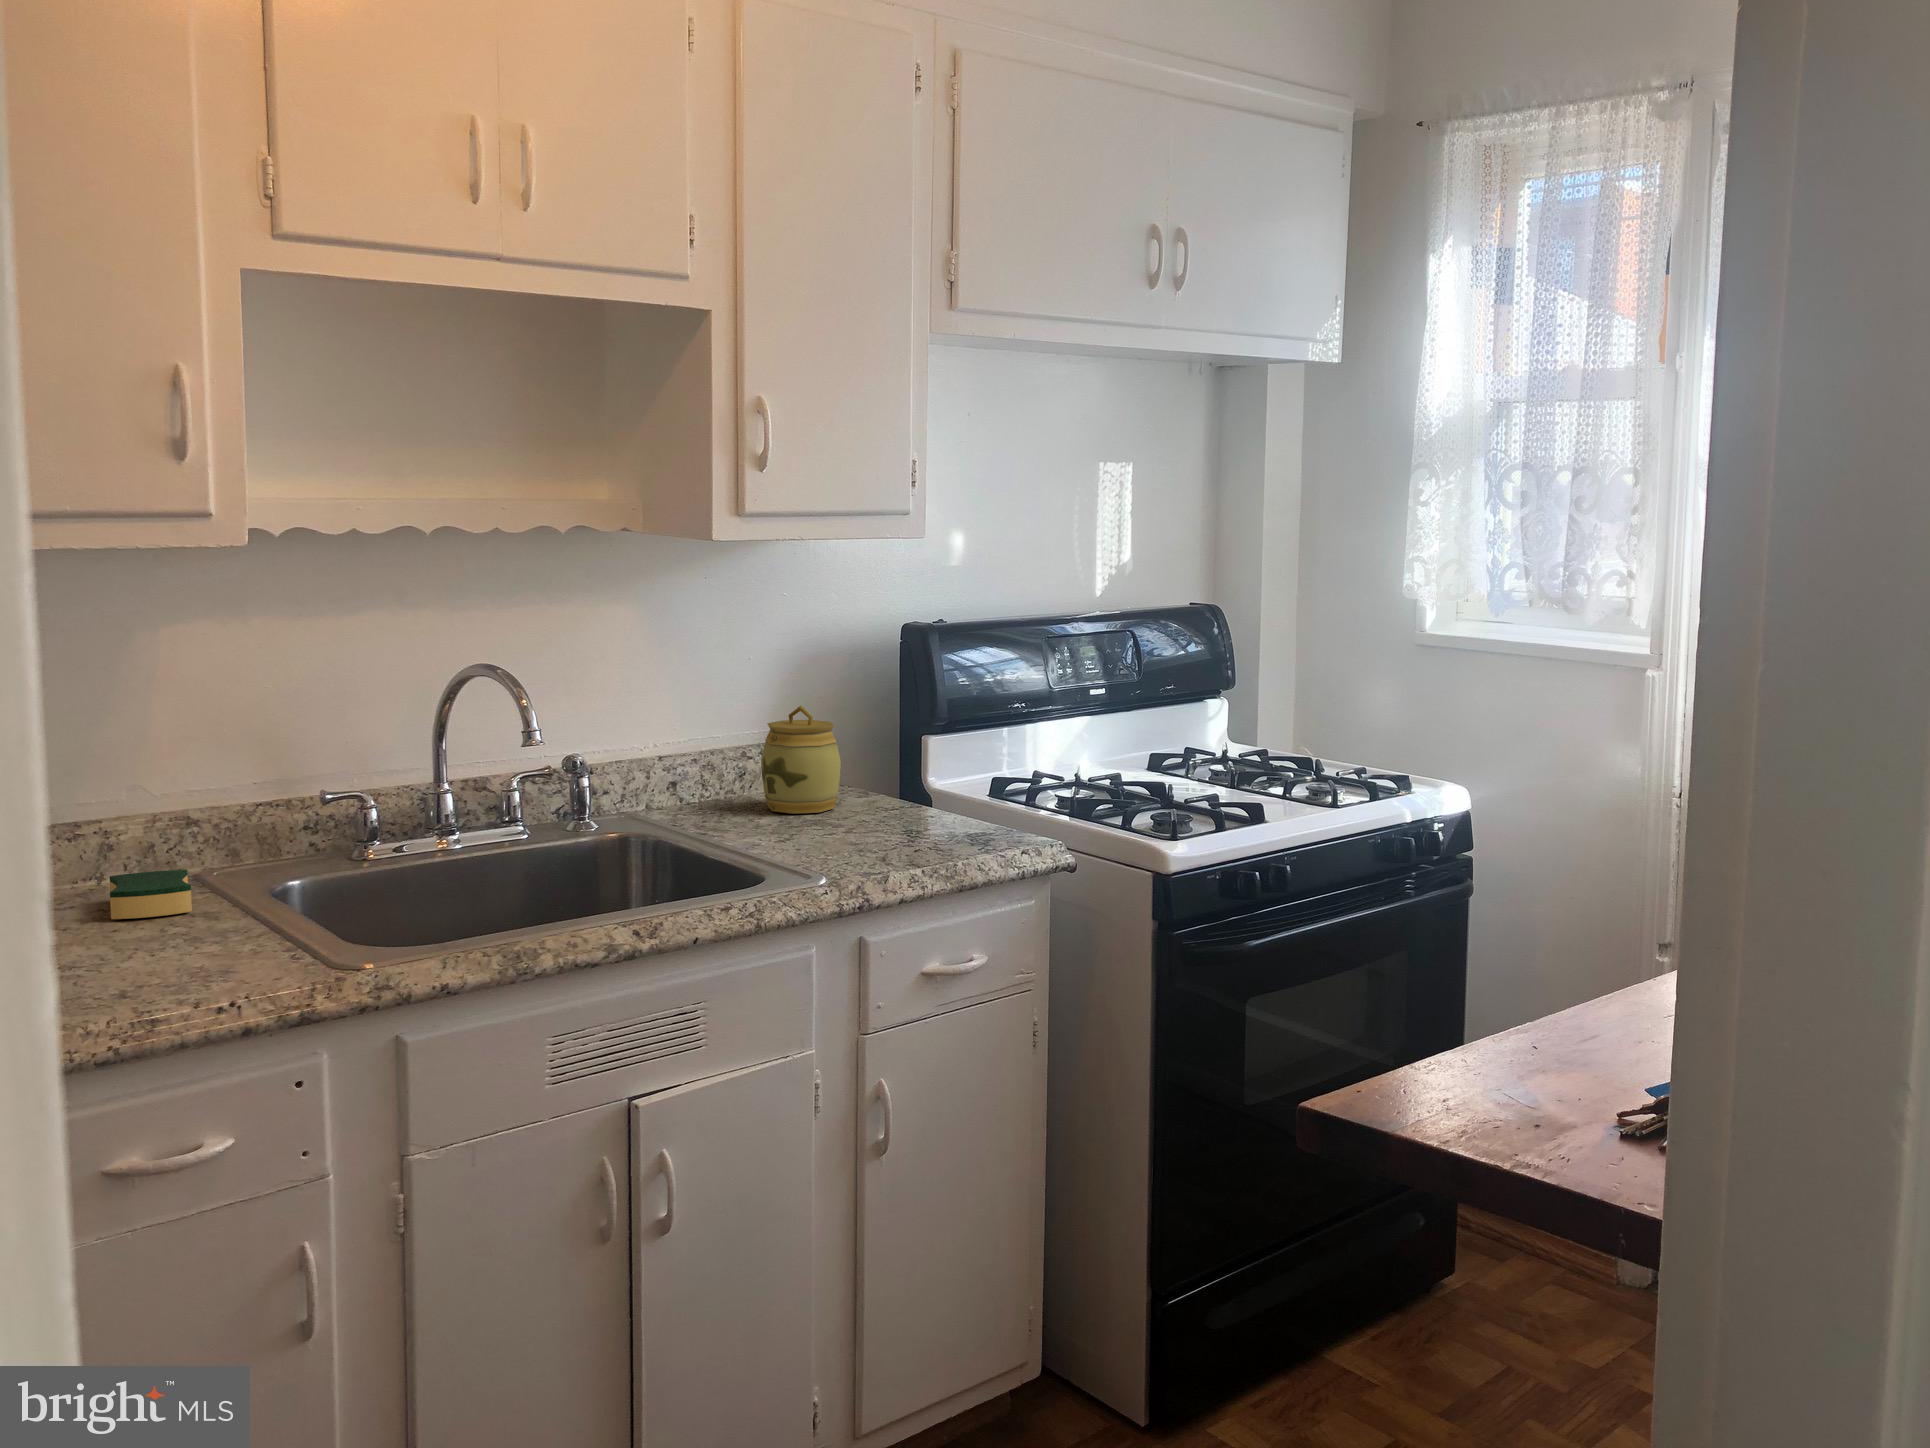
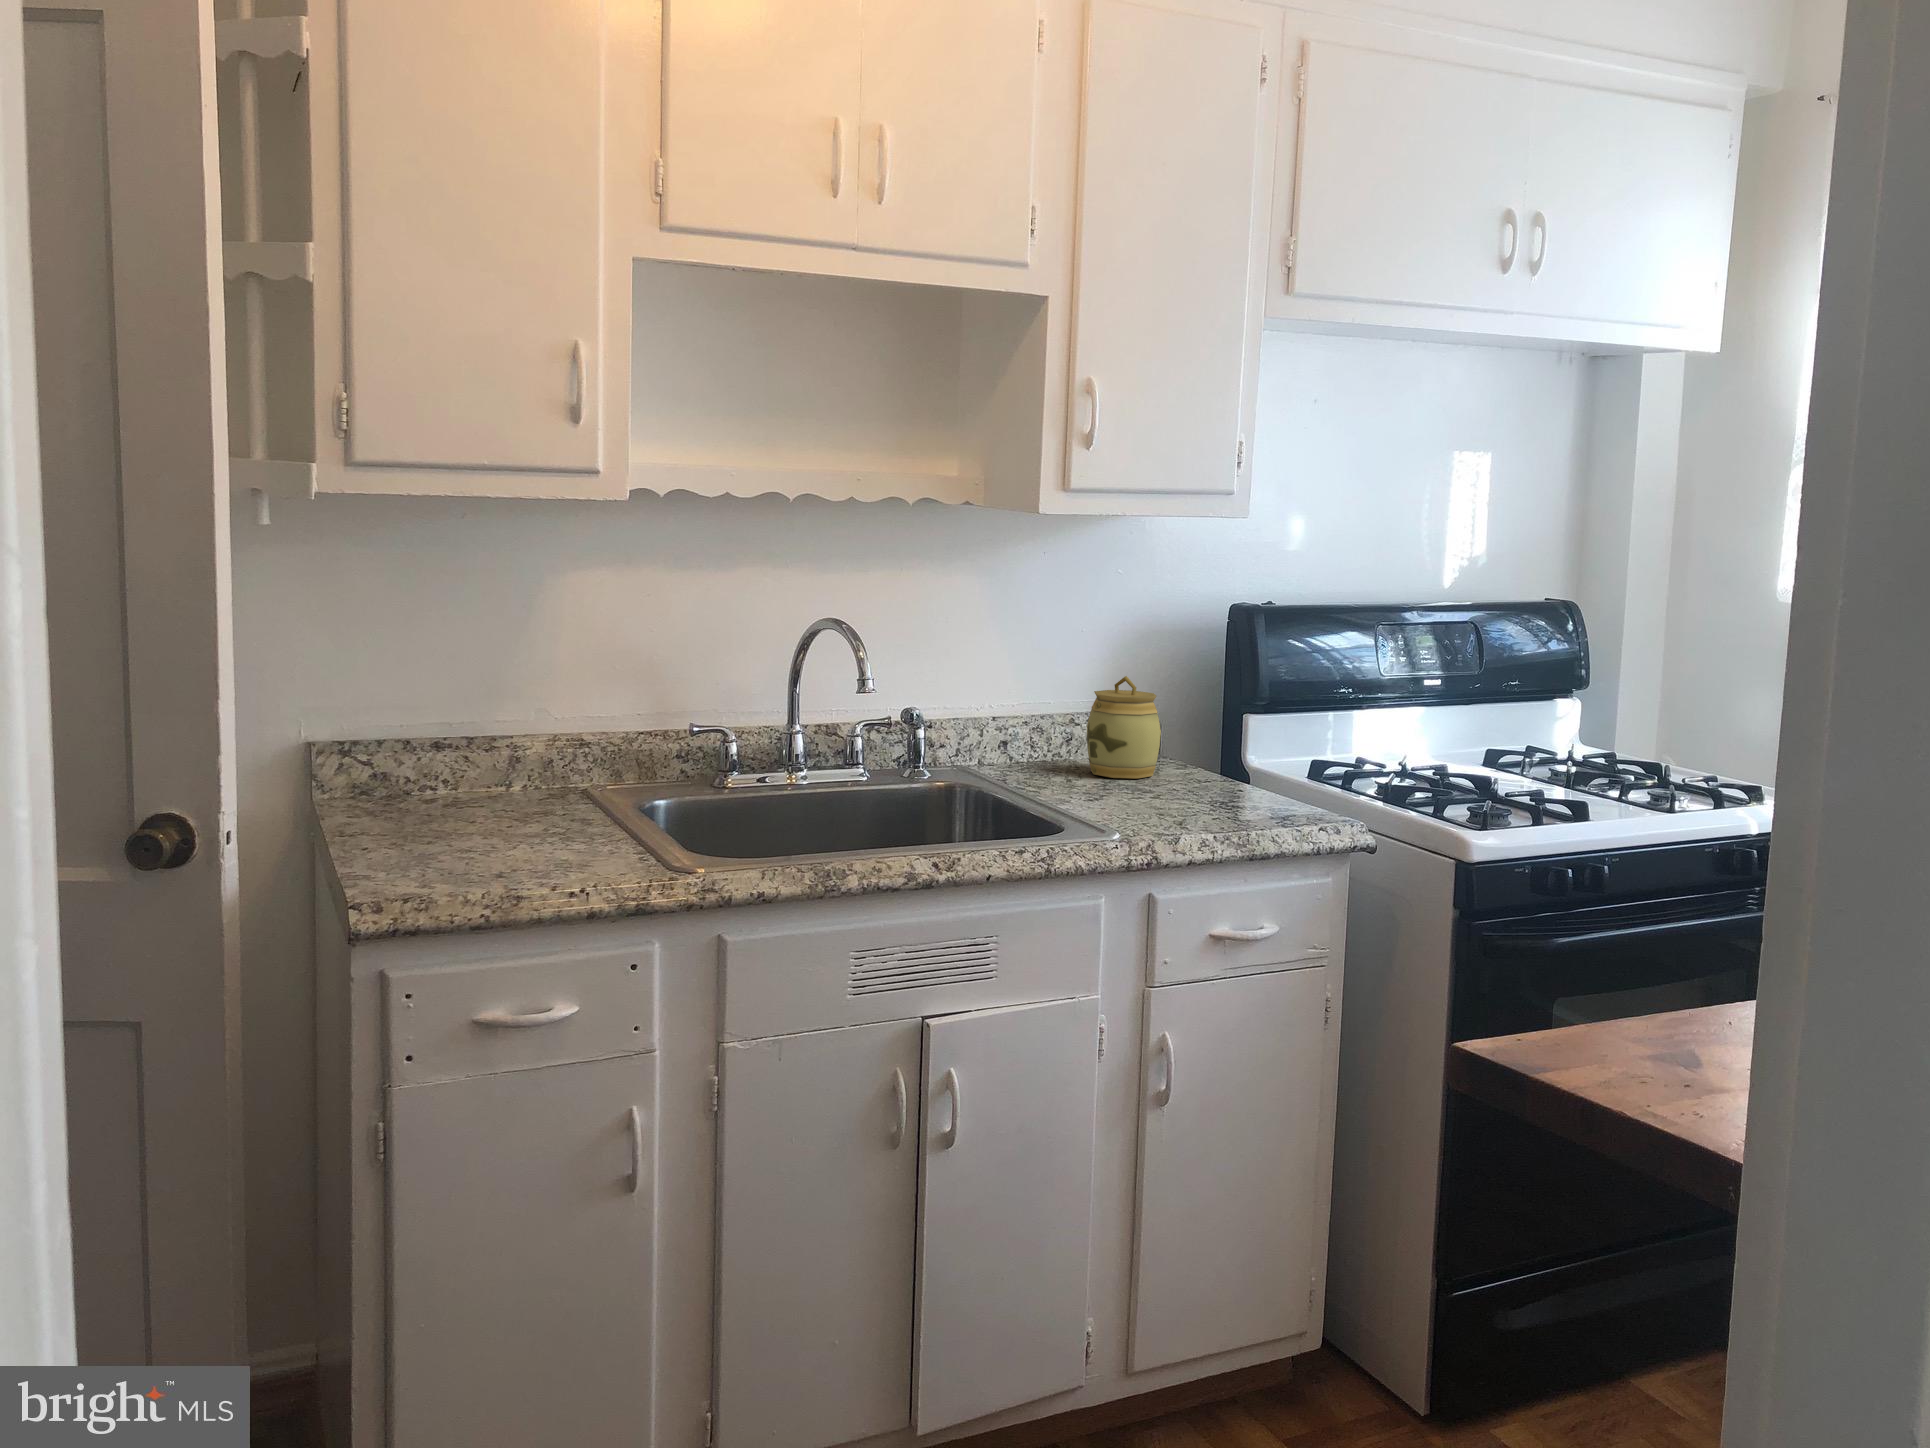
sponge: present [110,870,192,919] -> none [508,781,573,818]

